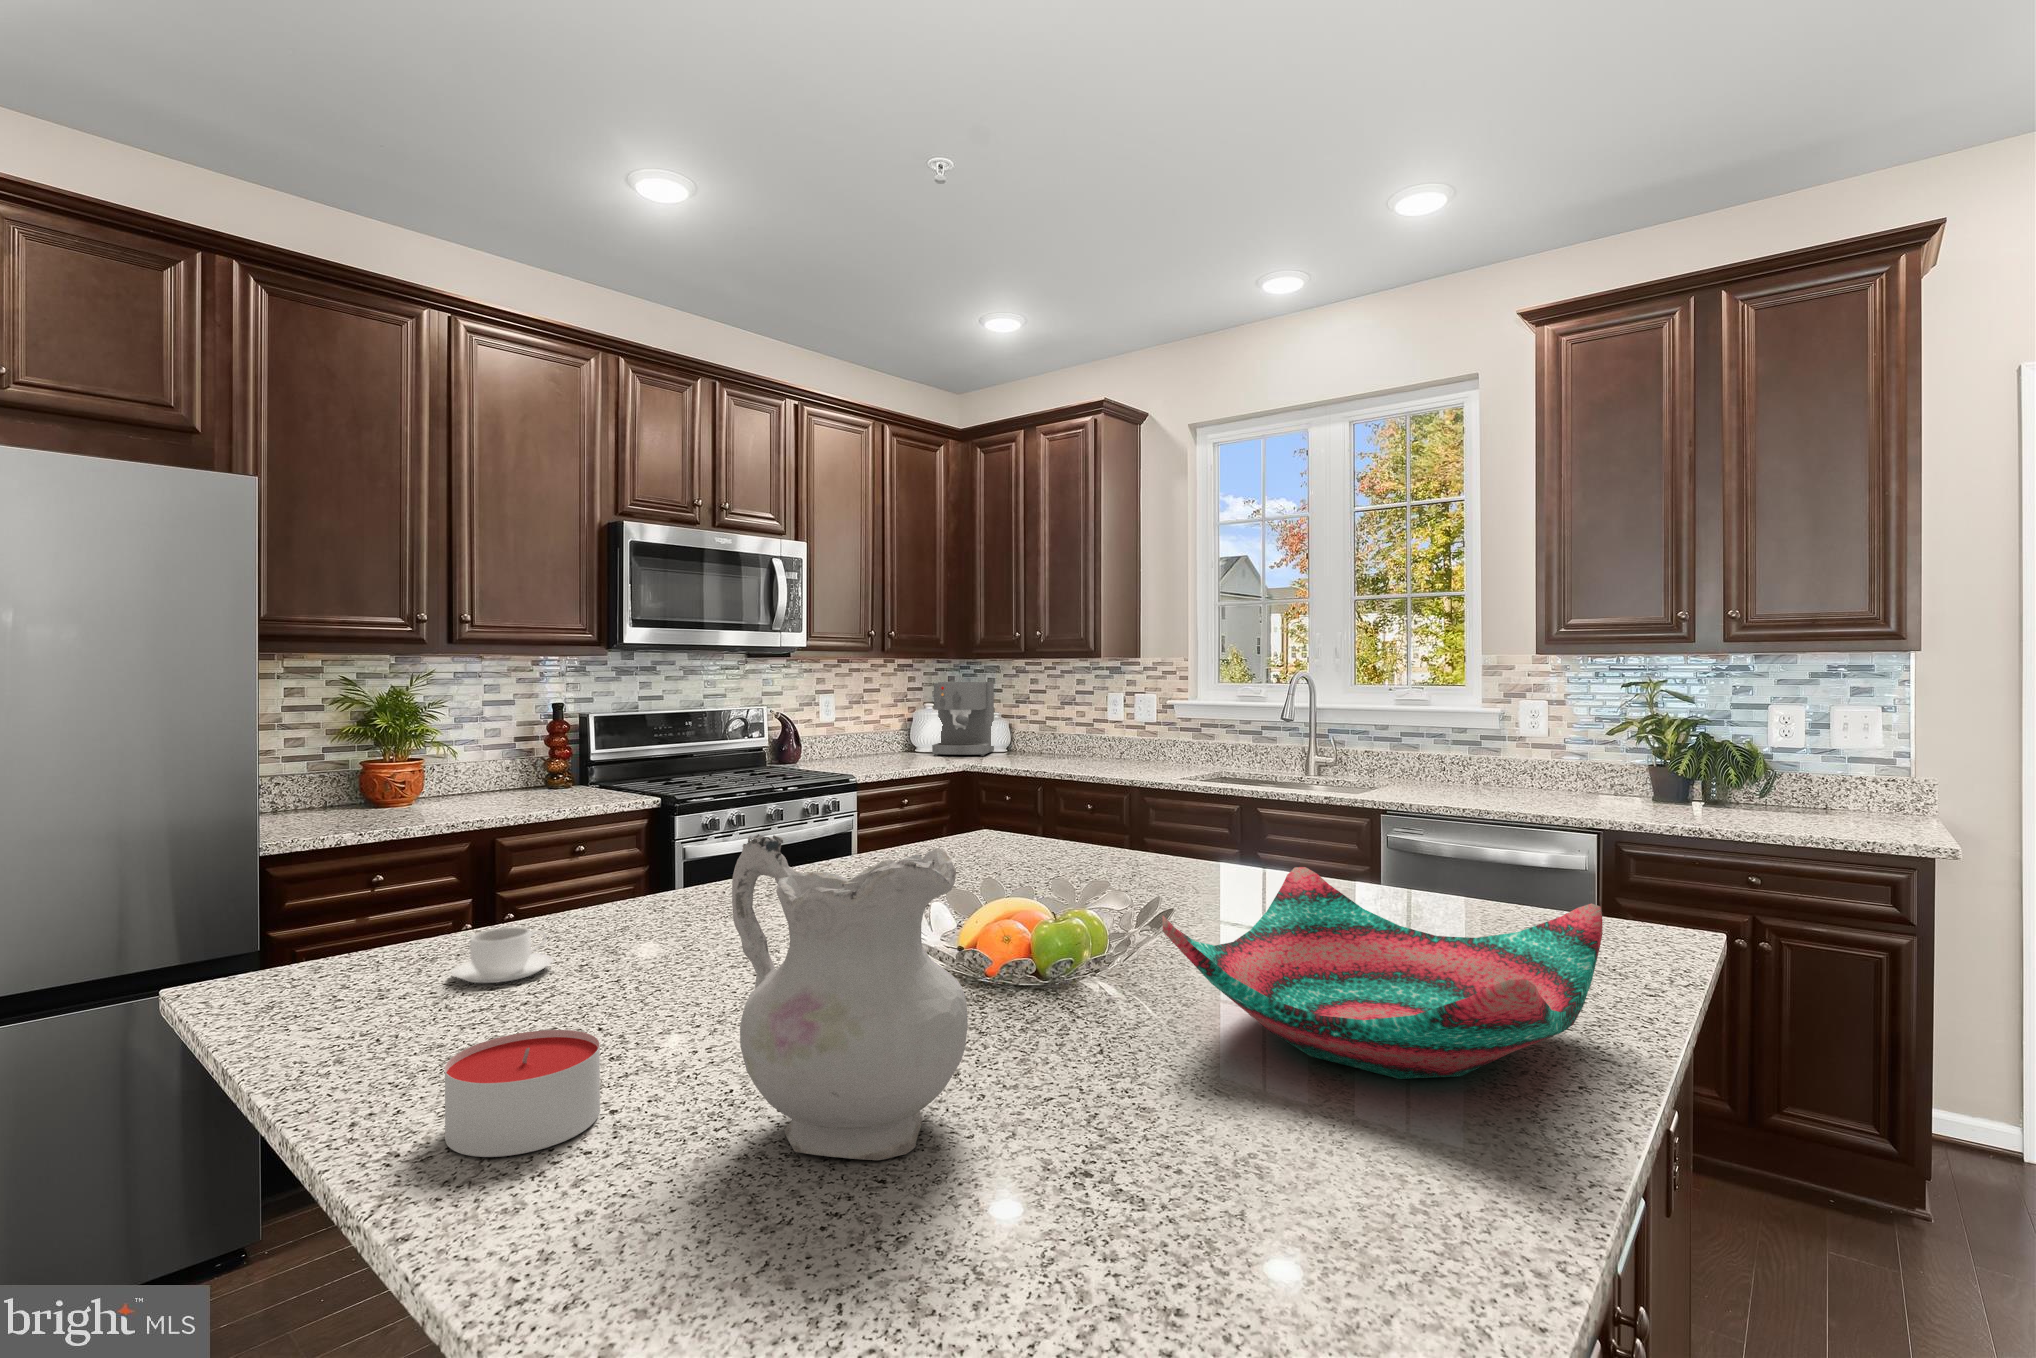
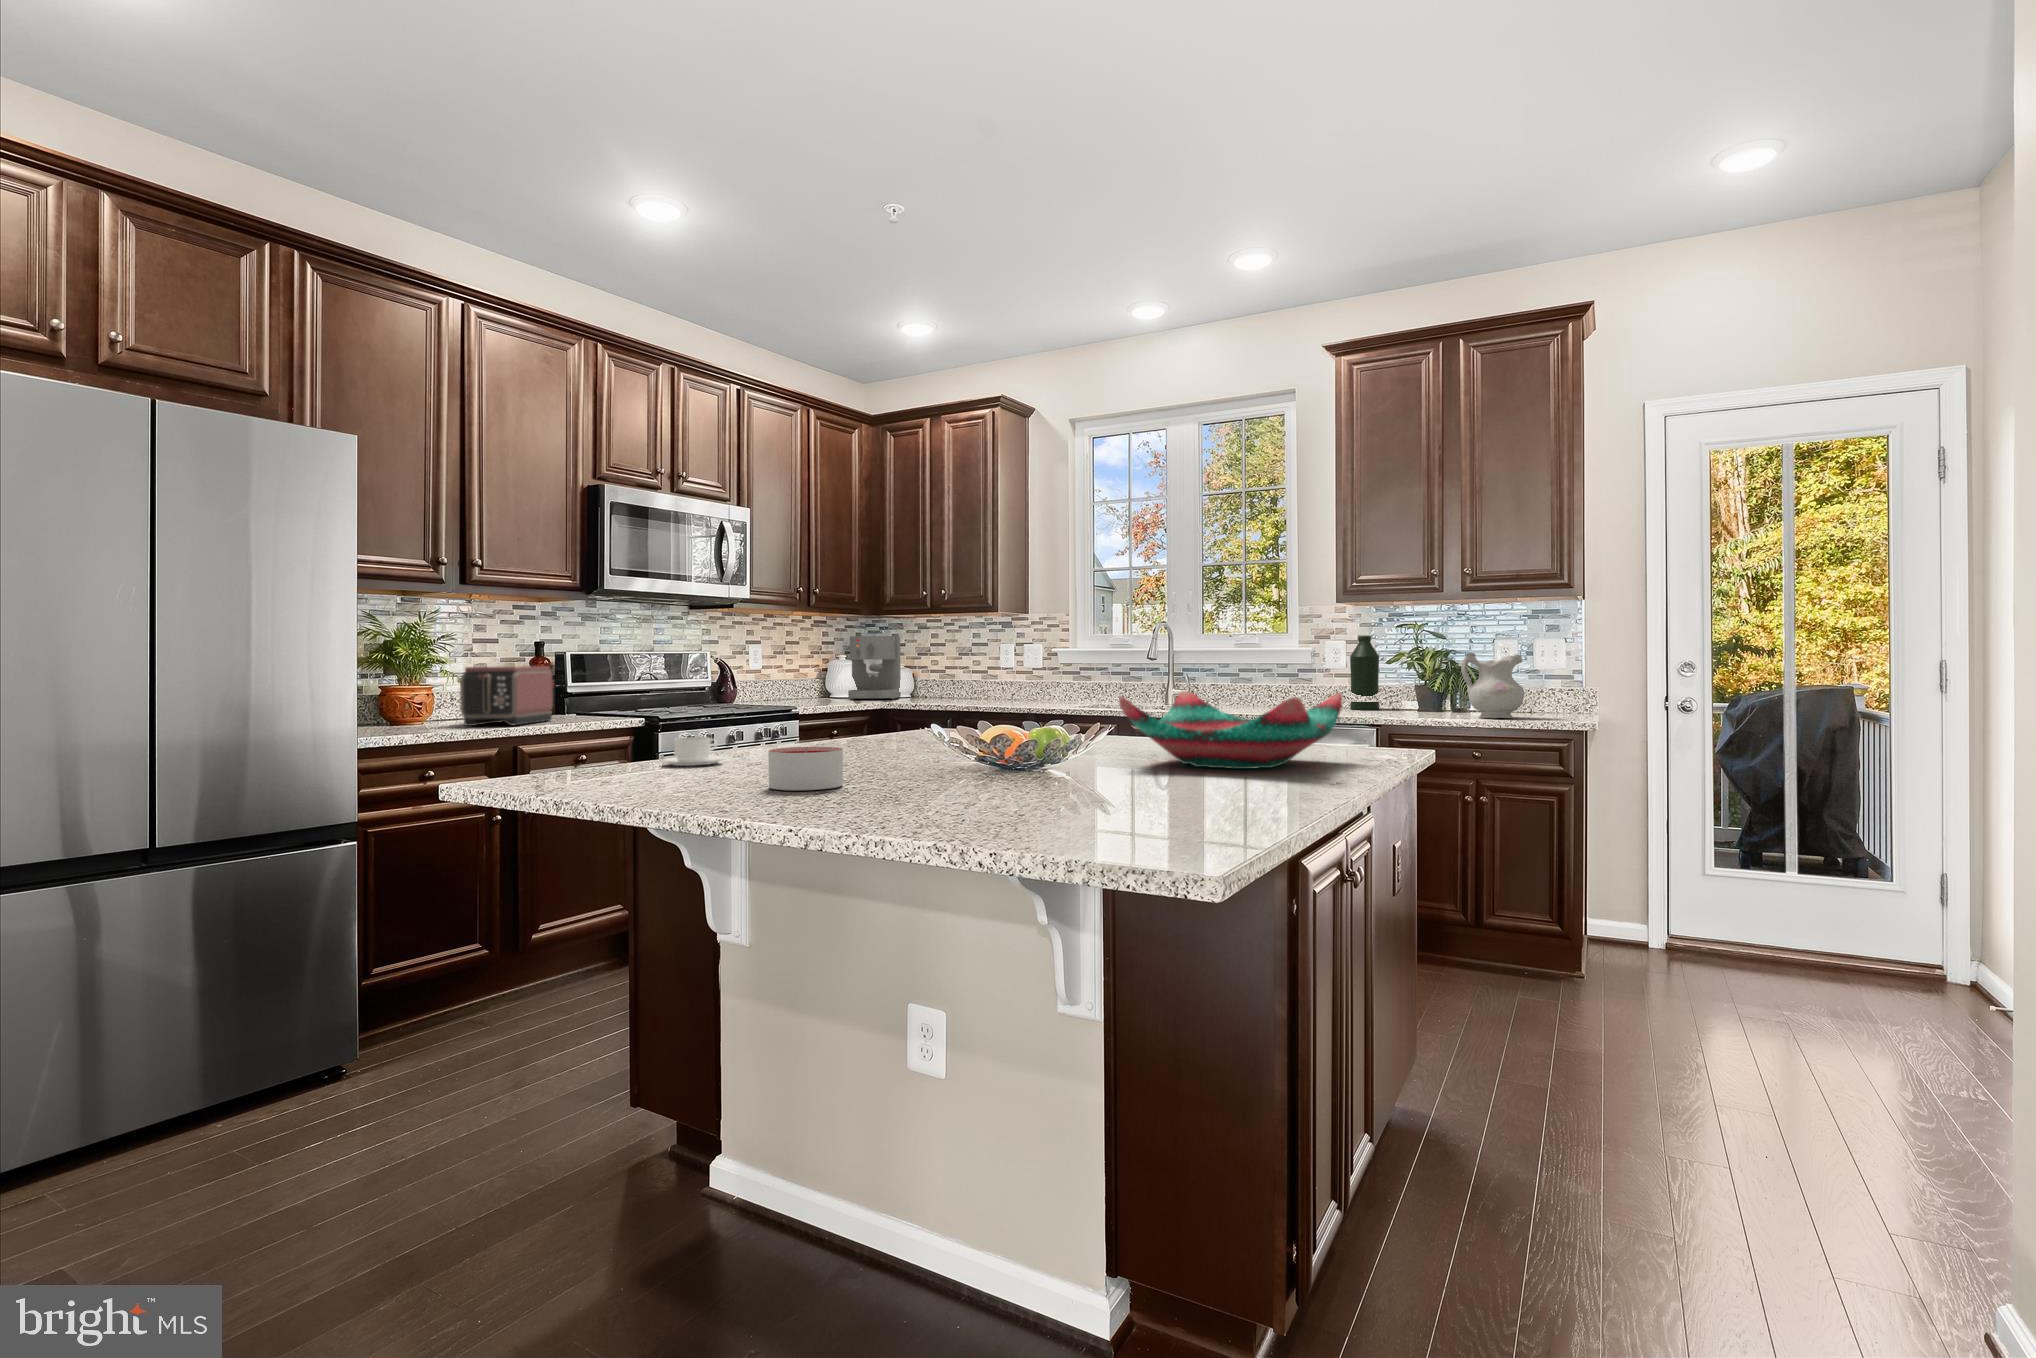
bottle: none [1553,696,1596,795] -> present [1350,636,1379,710]
toaster: none [442,735,560,810] -> present [460,666,553,726]
ceramic pitcher: present [732,834,968,1160] -> present [1461,653,1524,718]

